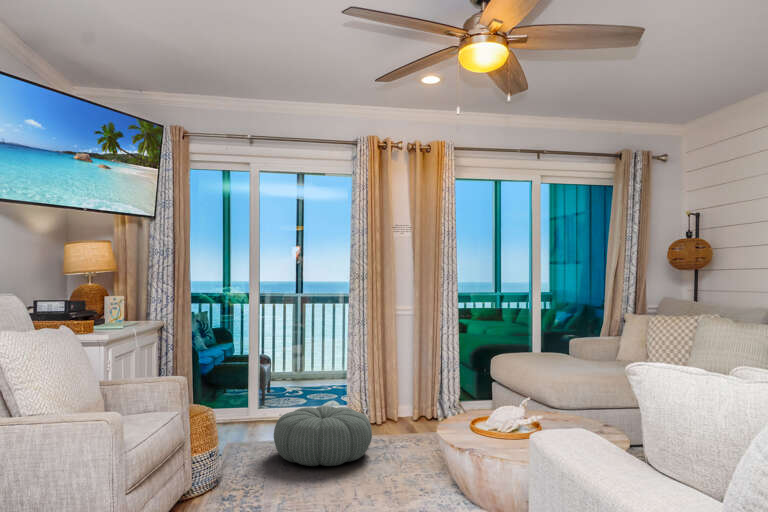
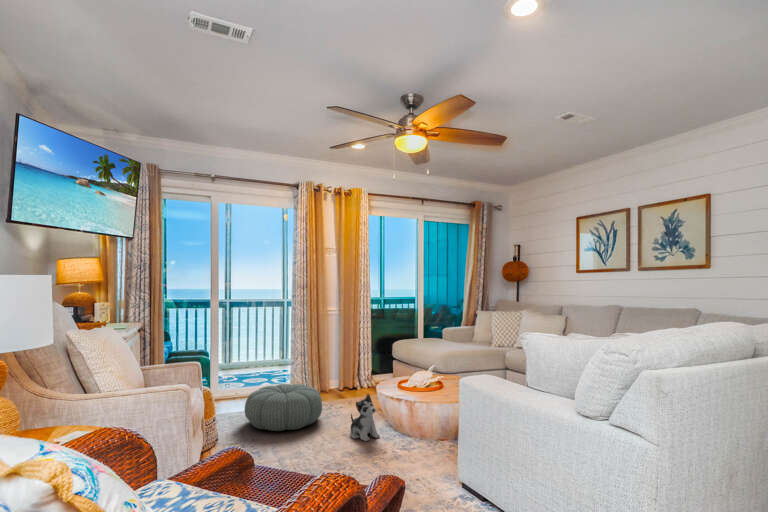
plush toy: none [397,427,436,490] -> present [350,394,380,441]

